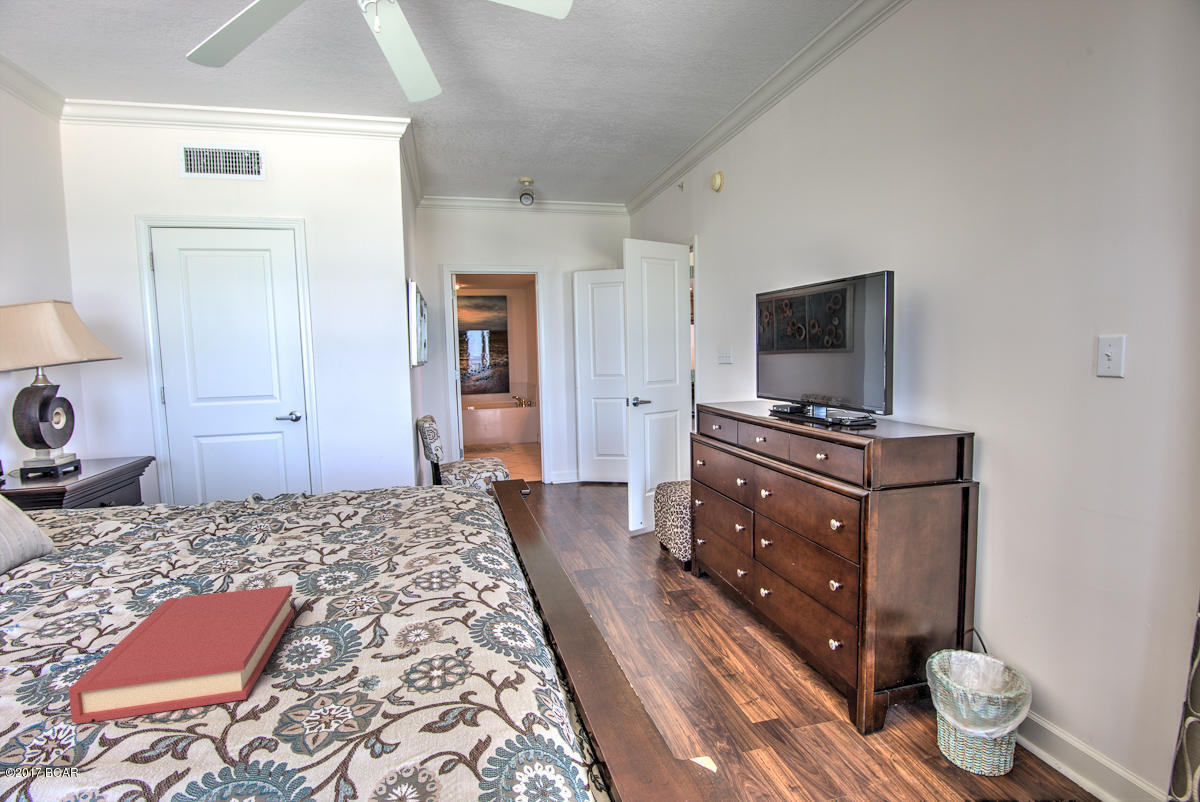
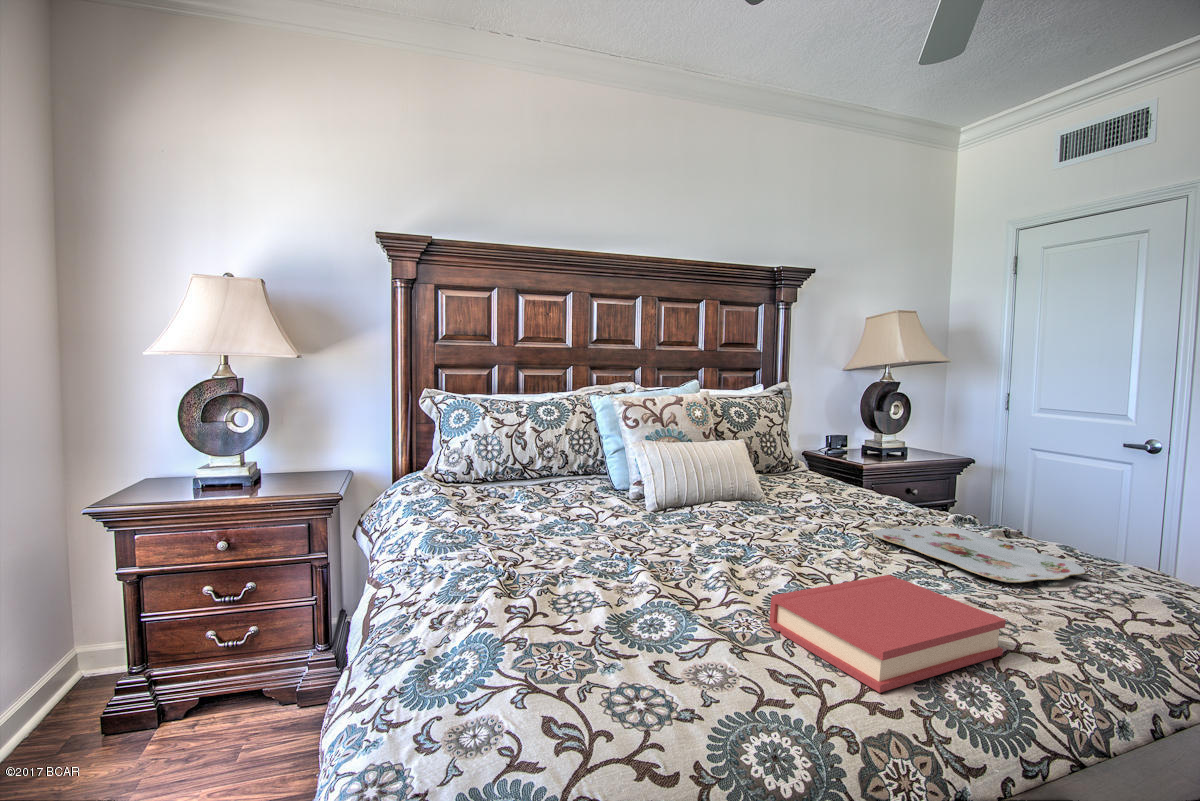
serving tray: none [79,522,287,571] -> present [873,525,1086,582]

